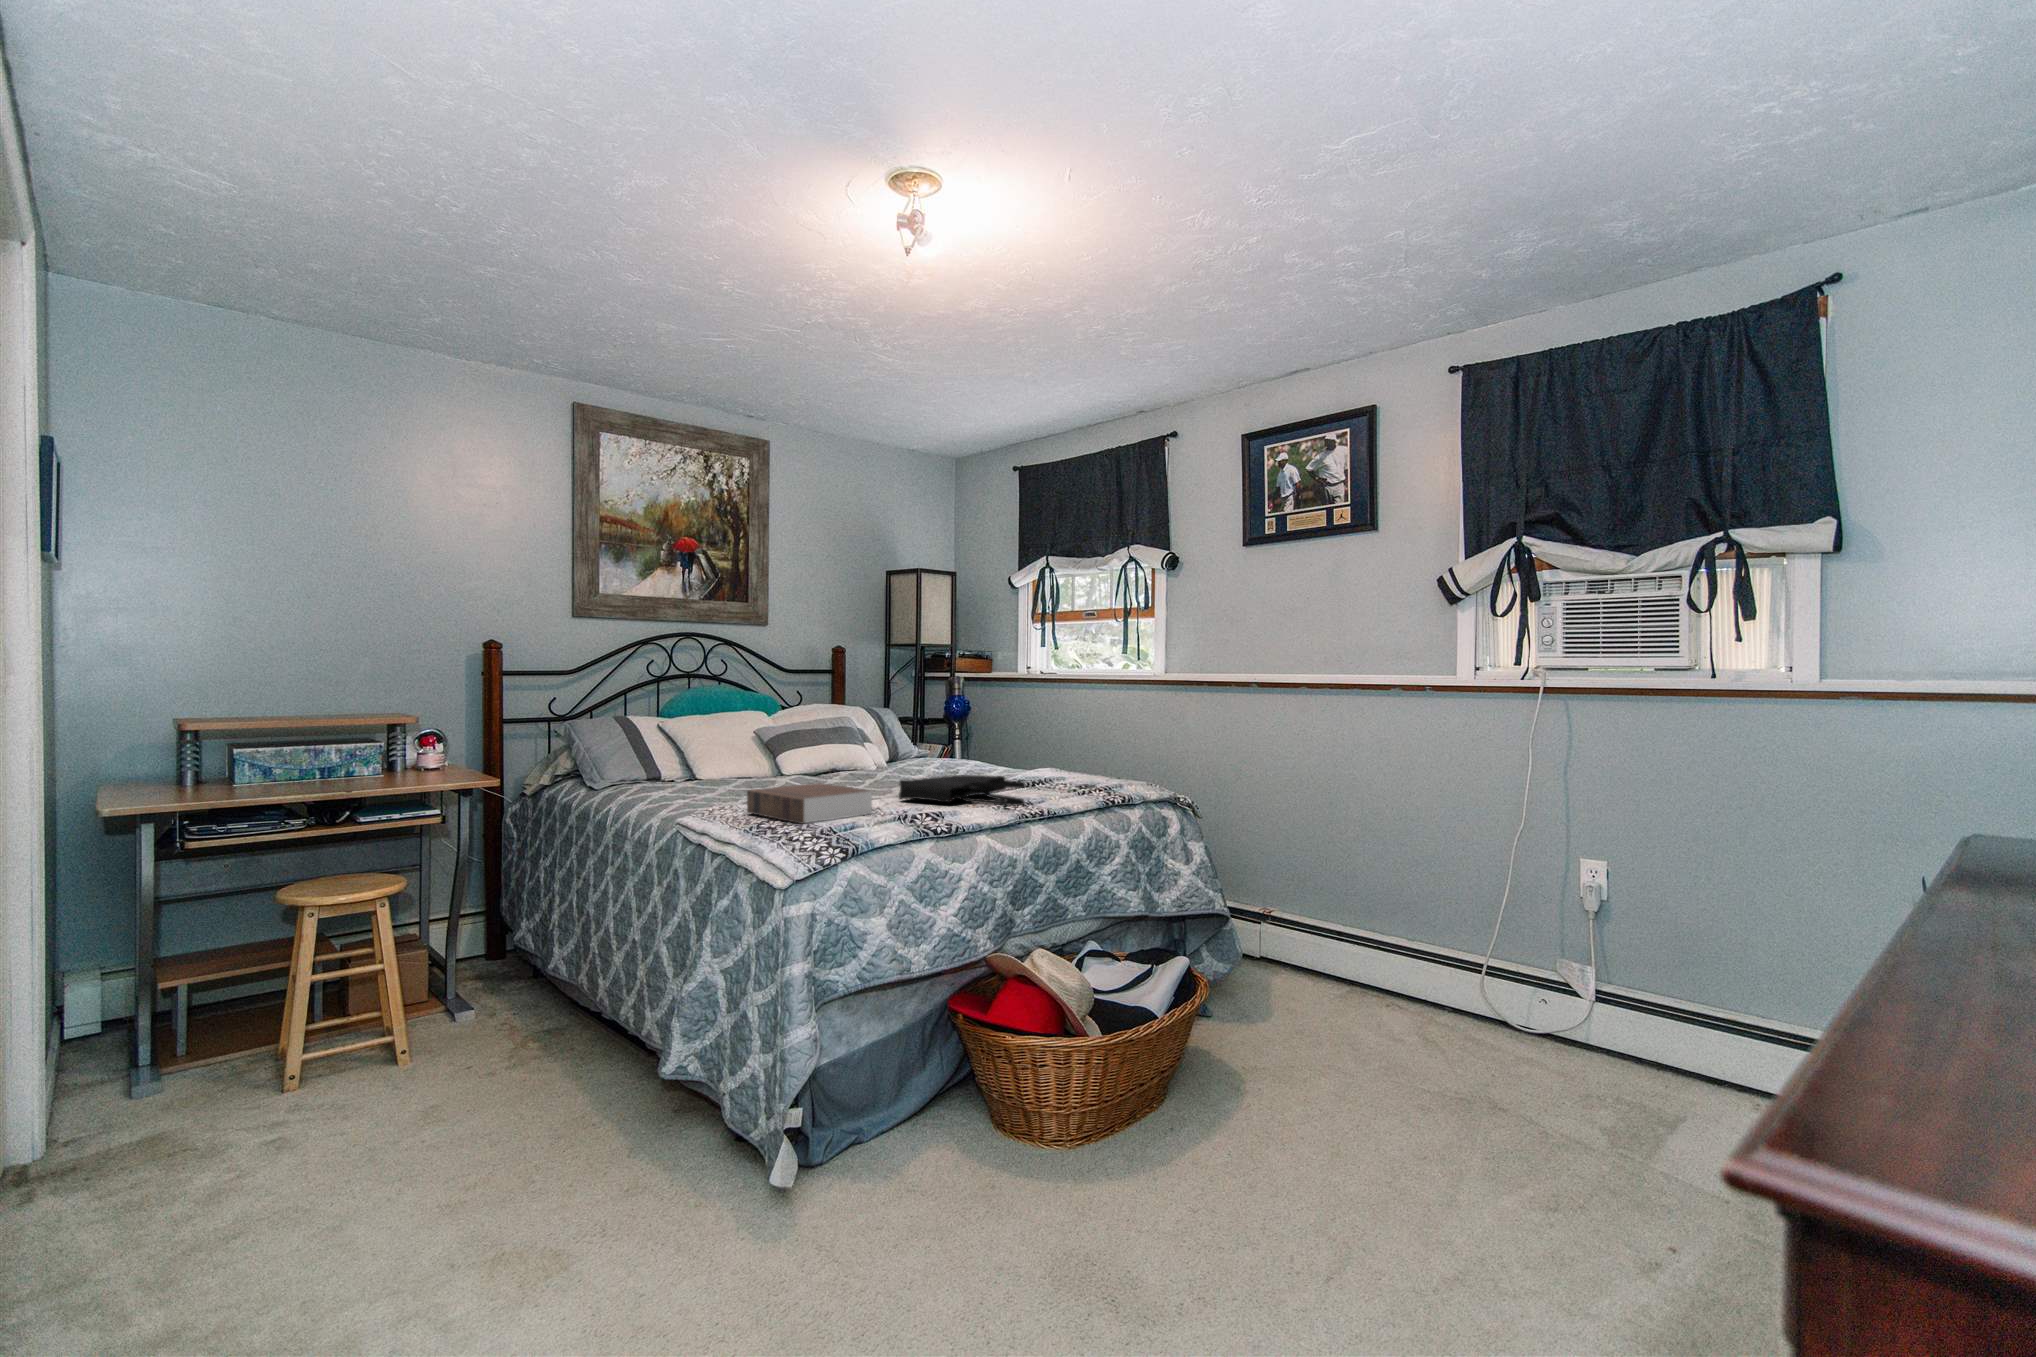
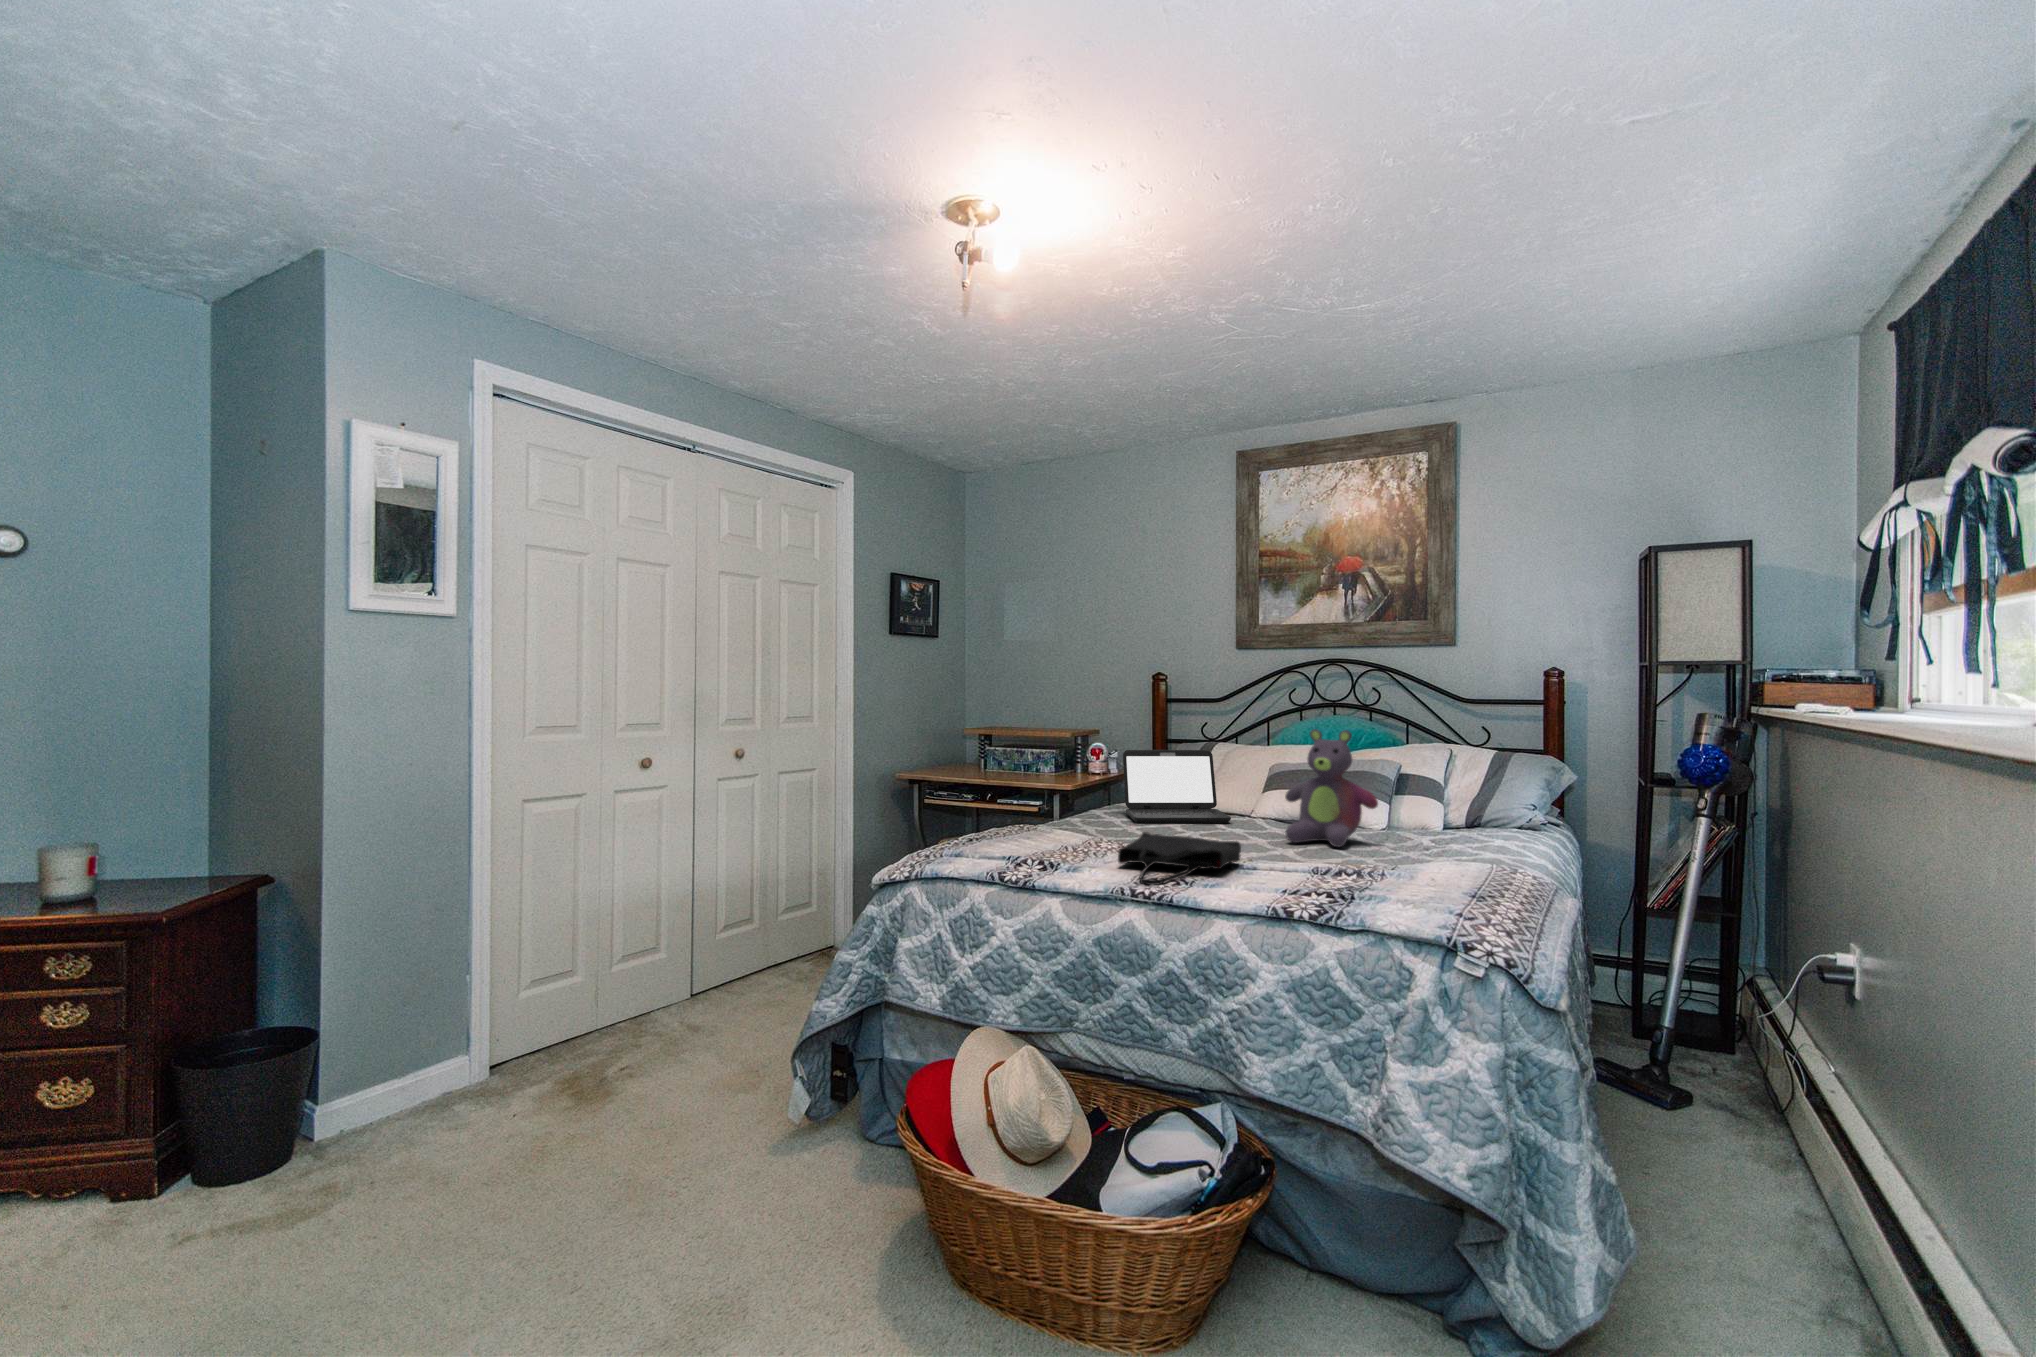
stuffed bear: none [847,689,922,782] -> present [1285,729,1378,847]
laptop: none [640,721,765,797] -> present [1123,750,1231,824]
book: present [747,783,873,824] -> none [982,814,1098,856]

